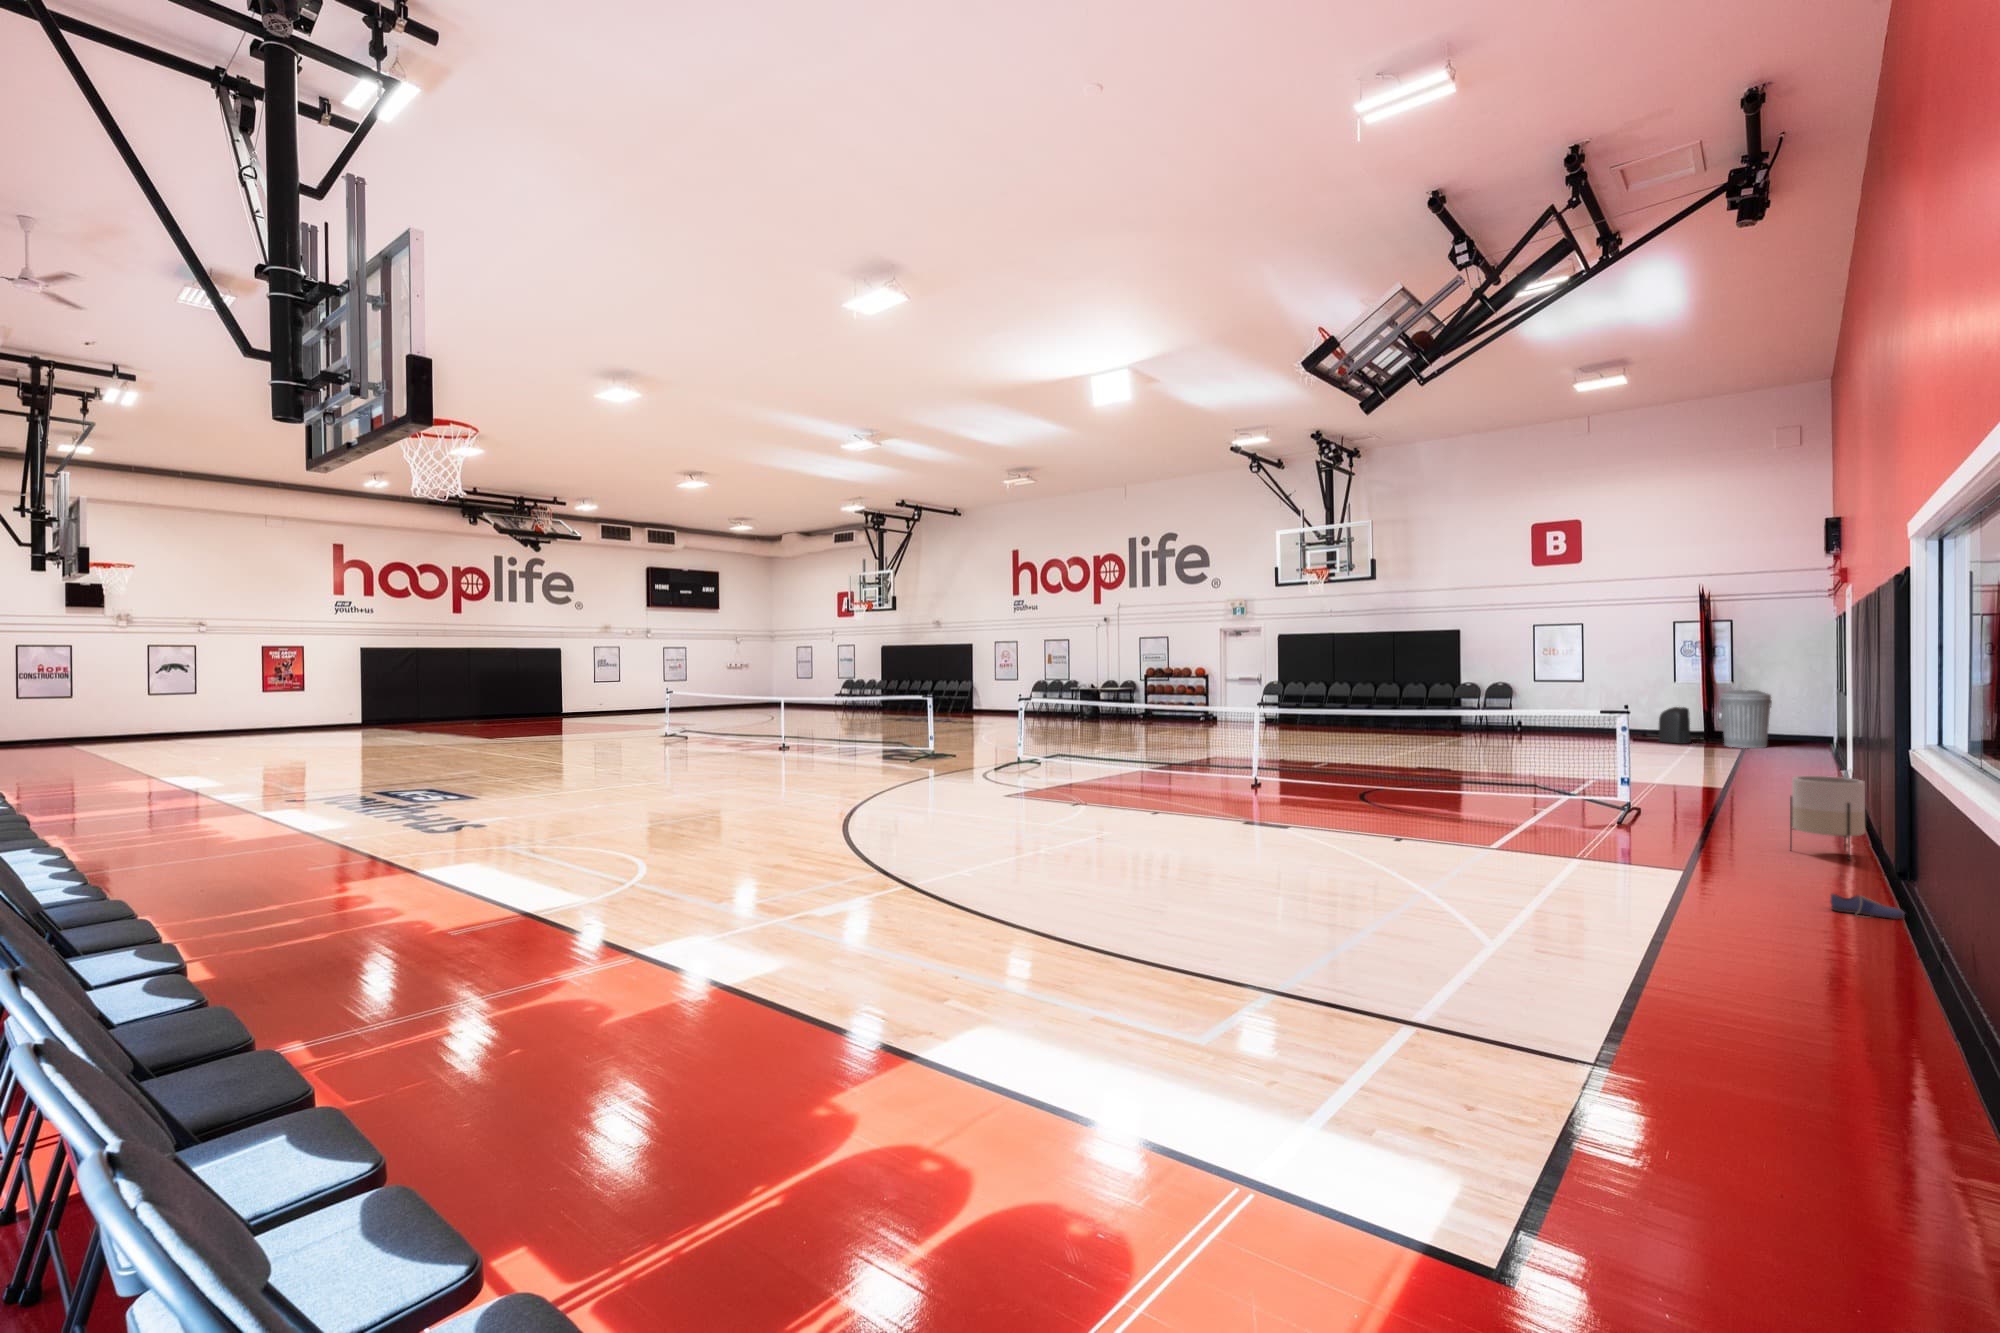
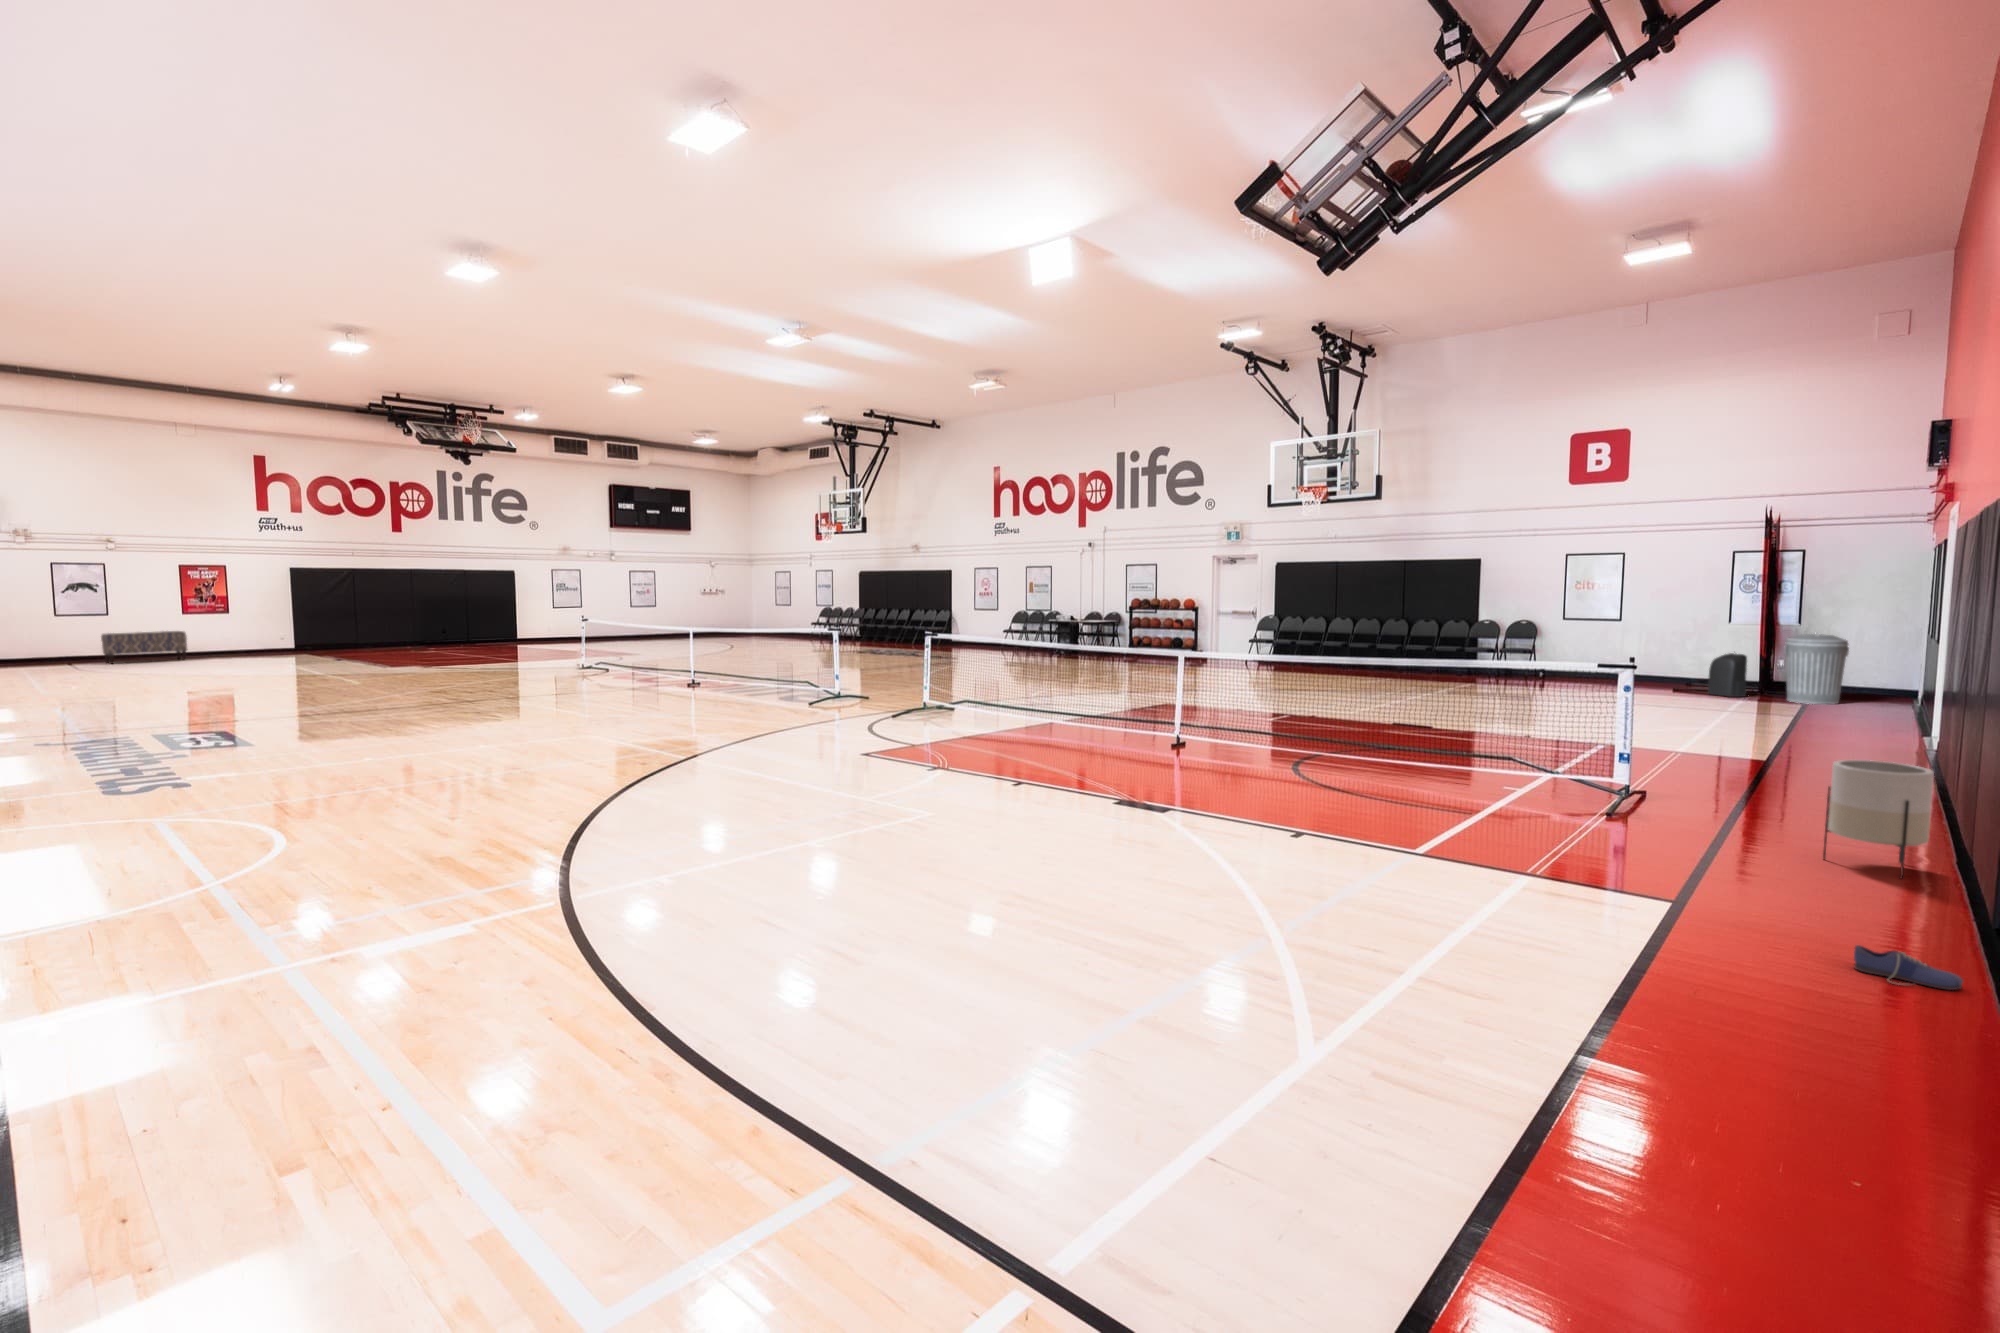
bench: none [191,707,270,739] -> present [101,631,188,664]

